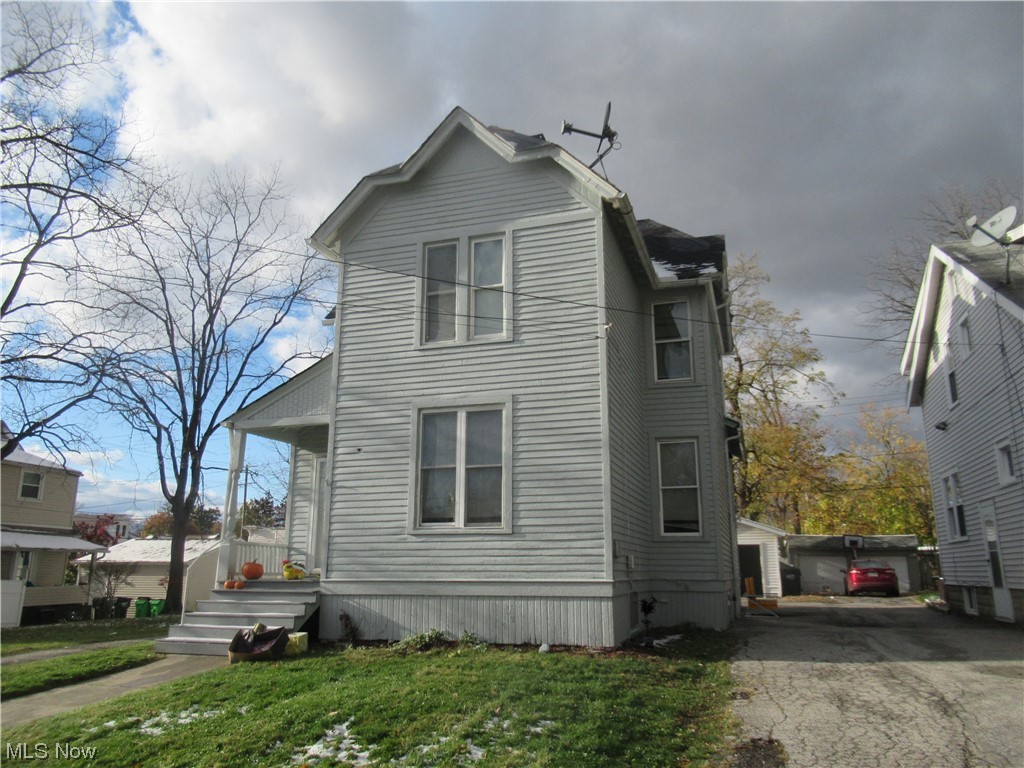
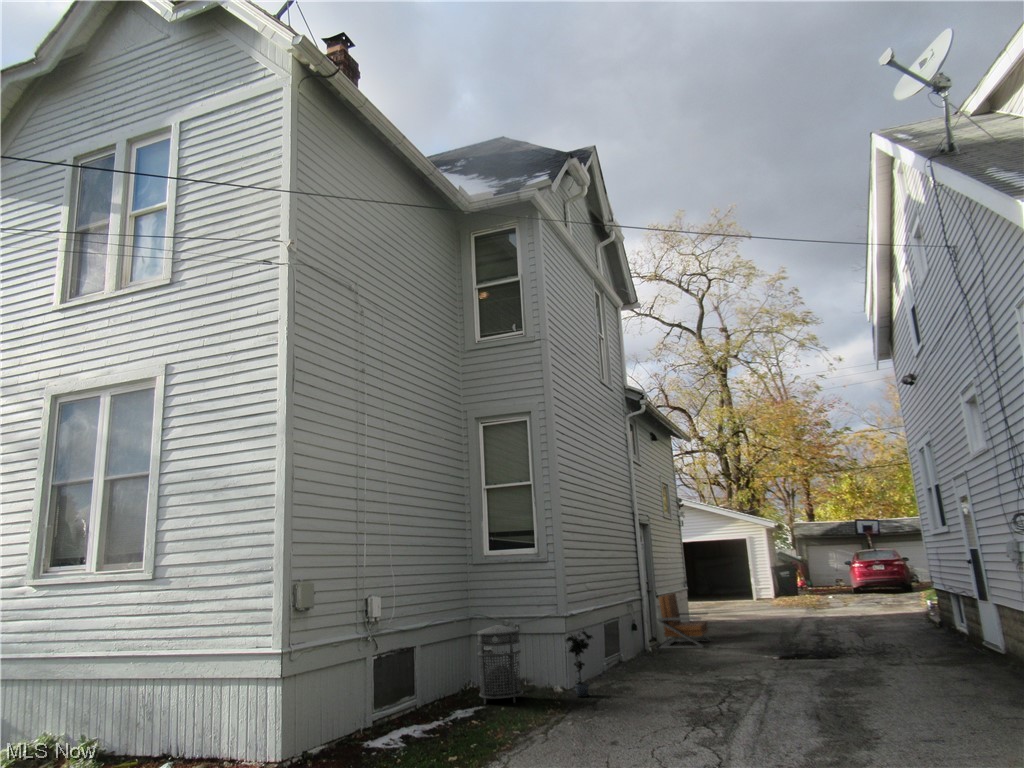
trash can: none [661,584,693,638] -> present [477,625,523,704]
potted plant: present [640,597,658,647] -> present [566,631,593,697]

